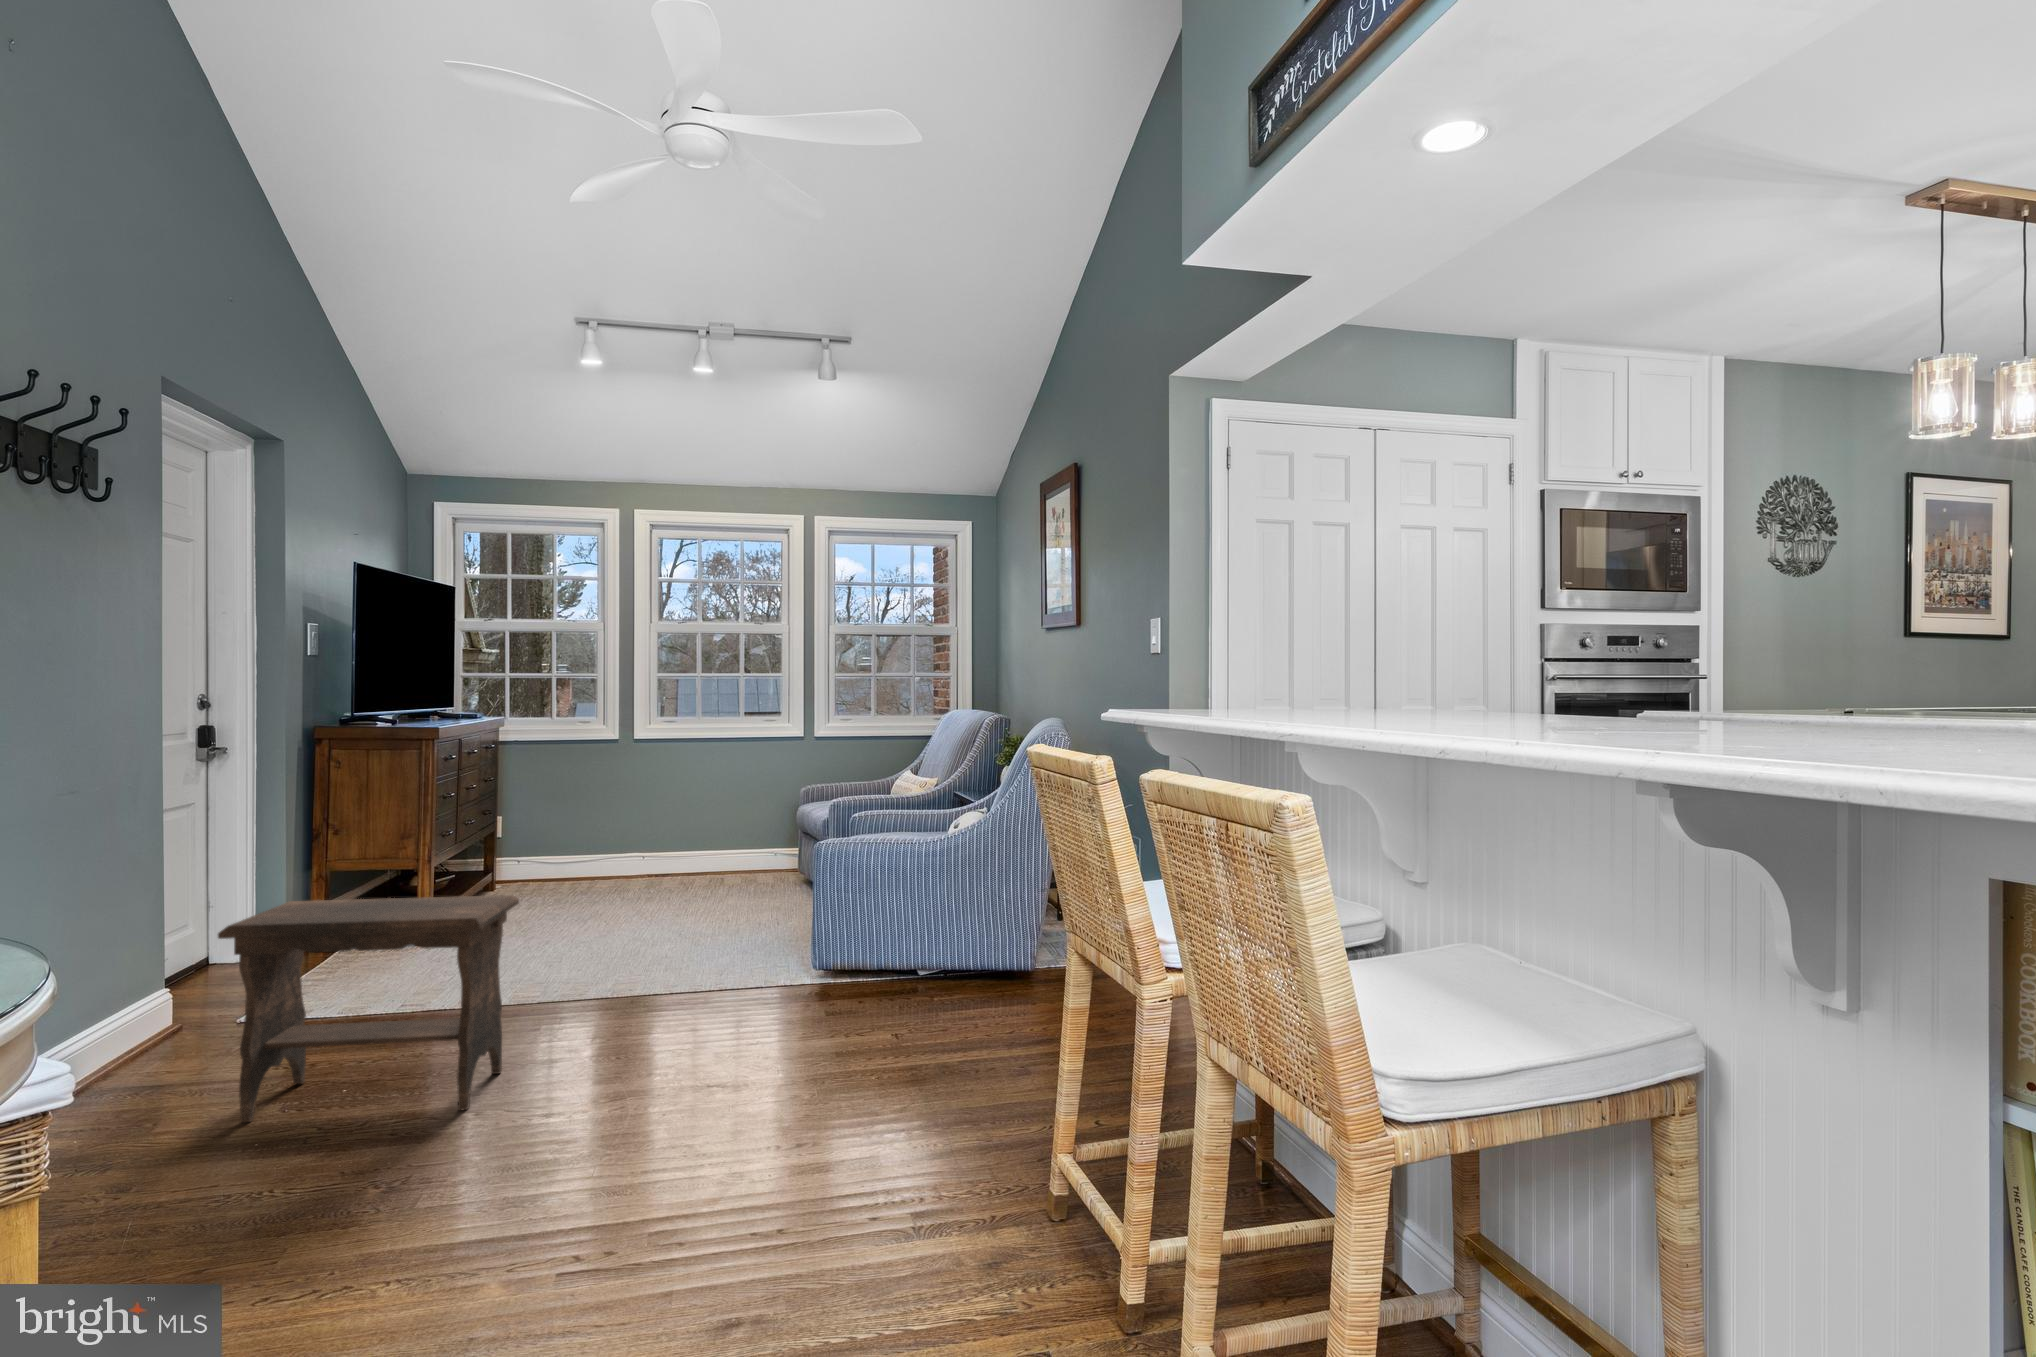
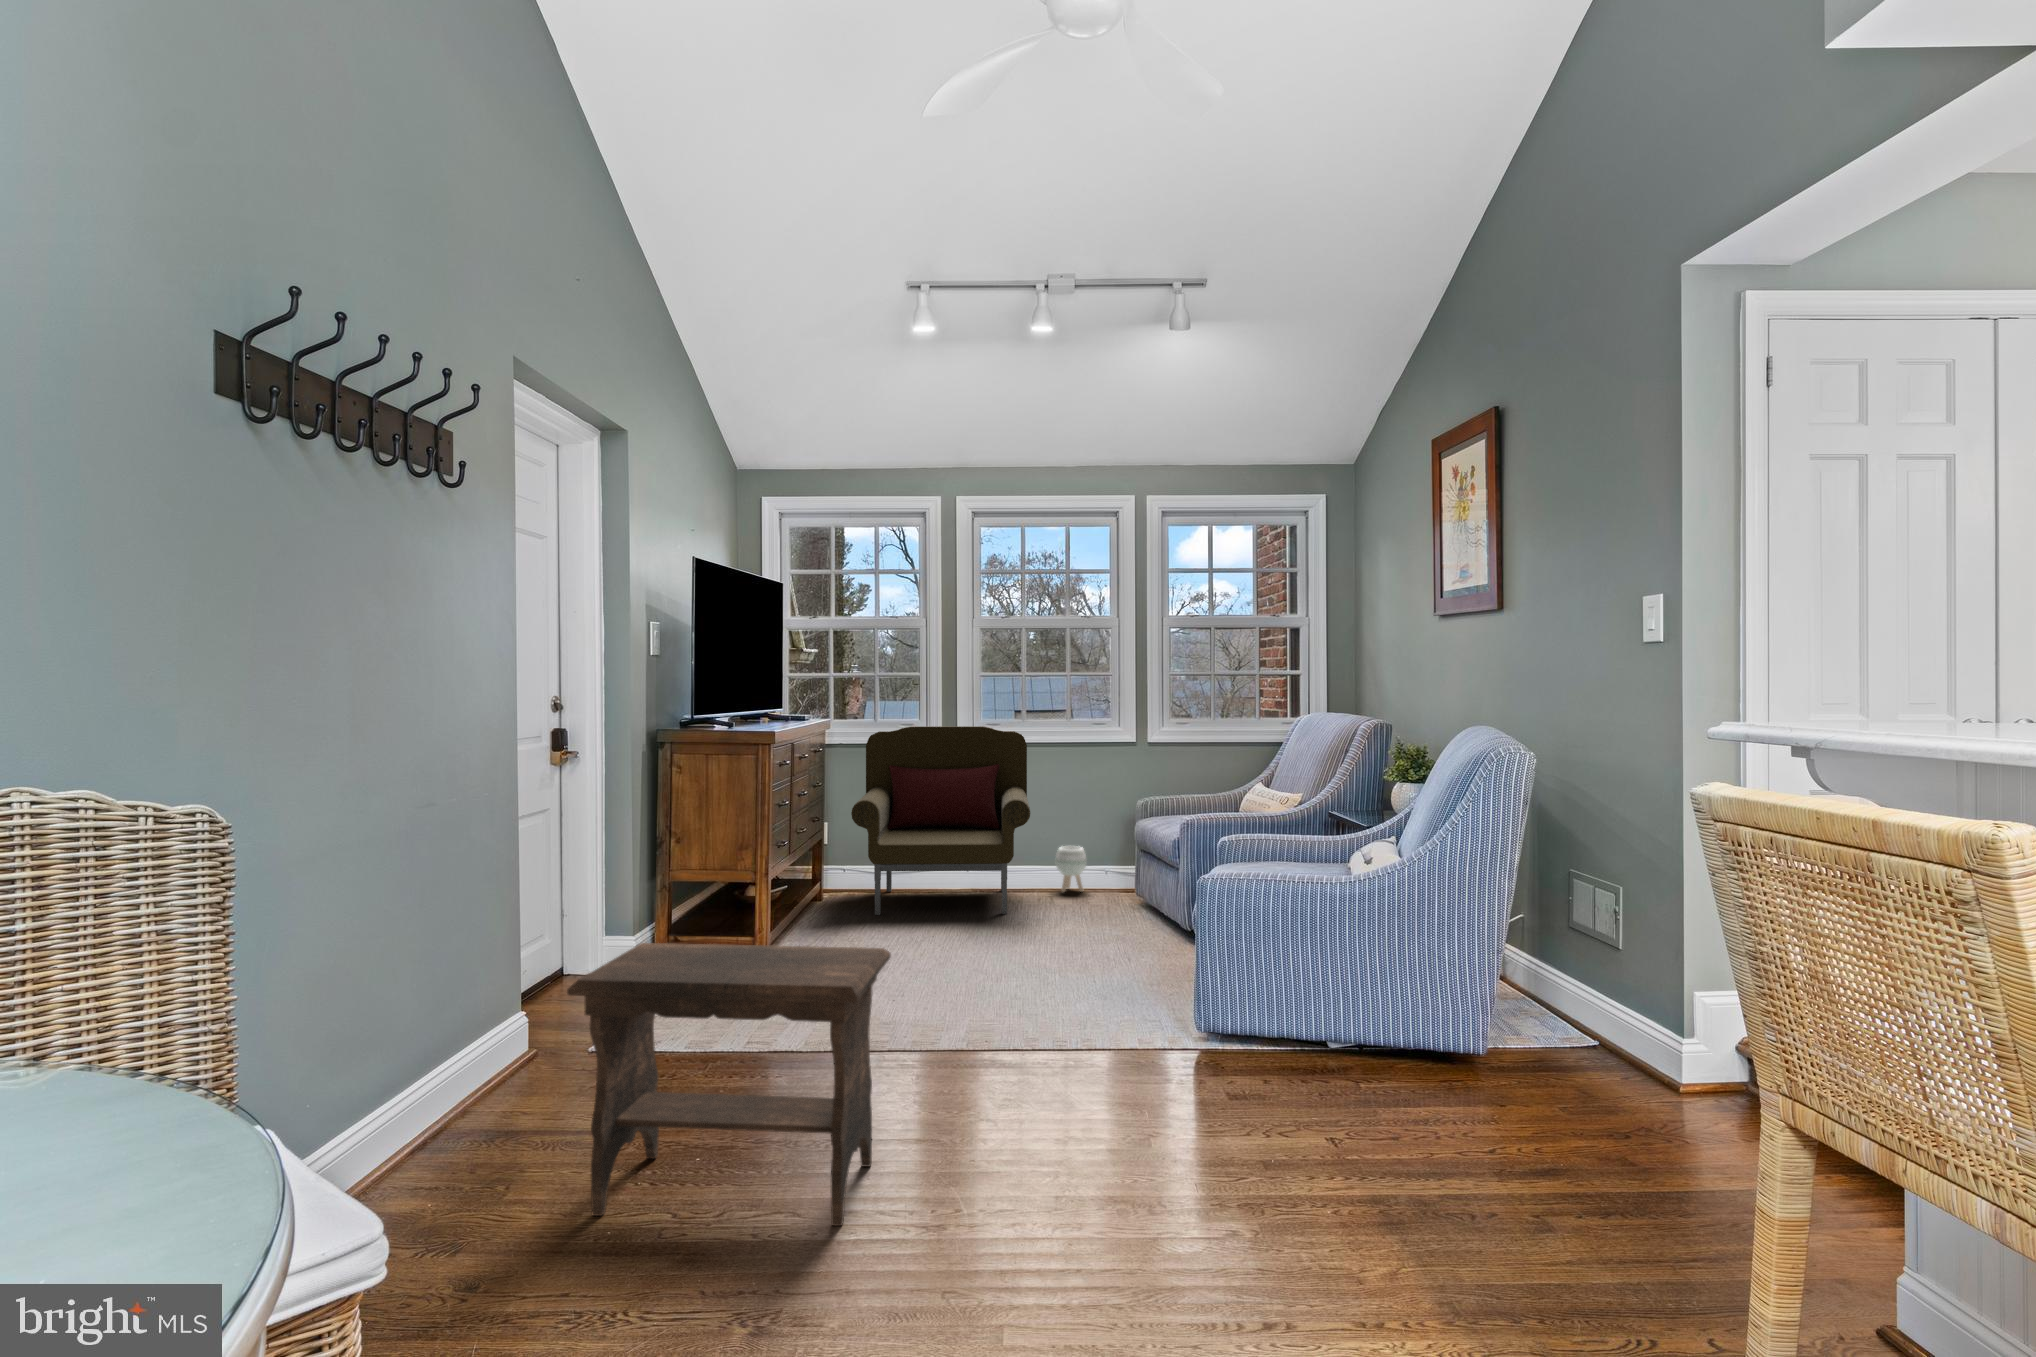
armchair: none [522,724,703,901] -> present [851,726,1030,915]
planter: none [729,833,759,876] -> present [1055,846,1087,892]

